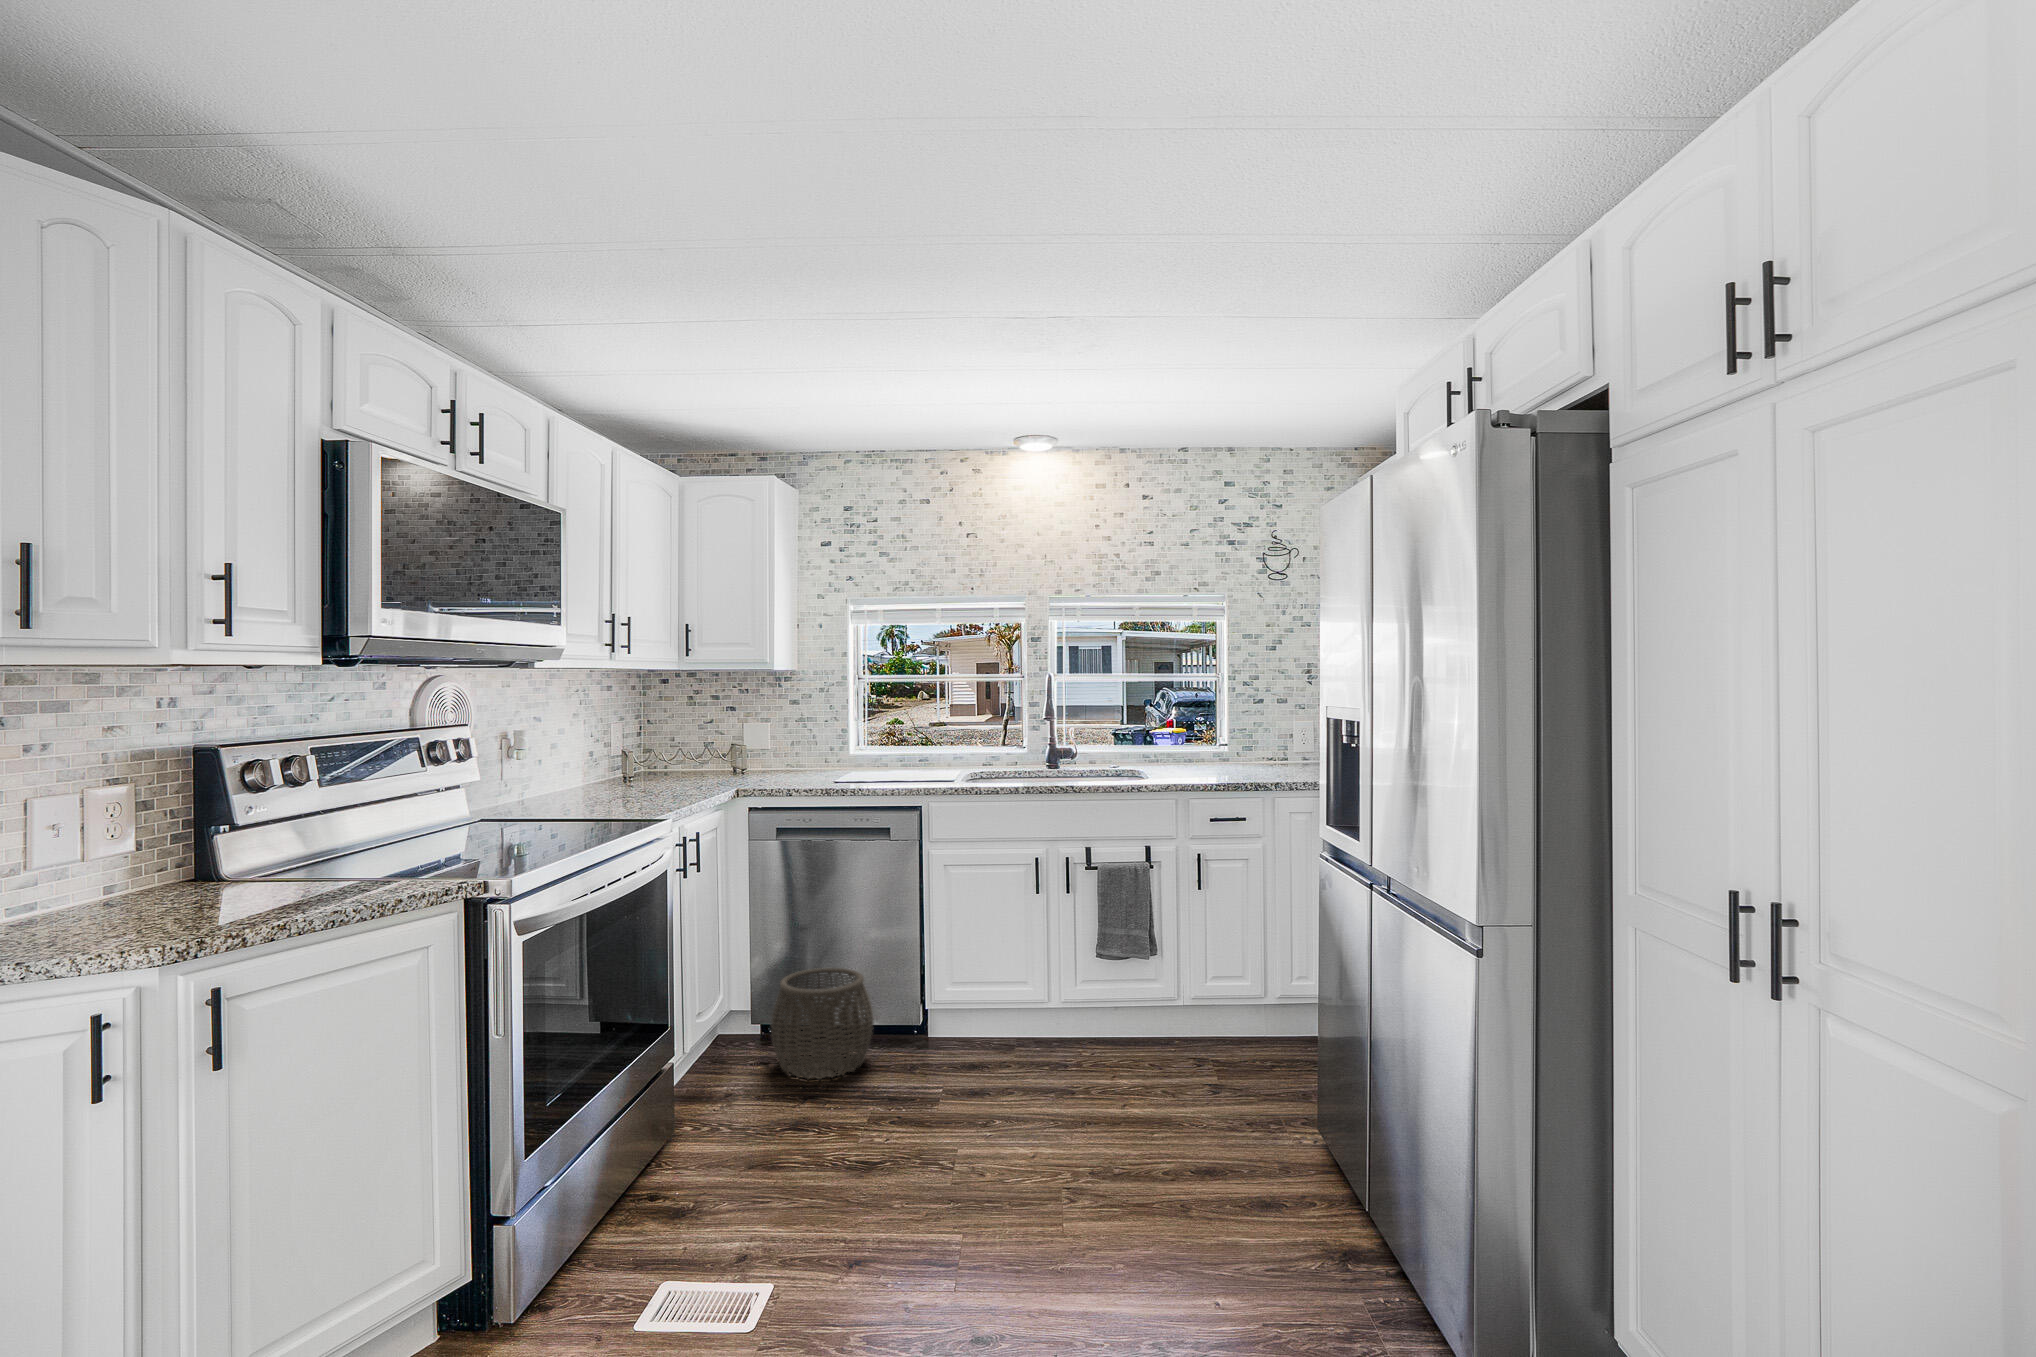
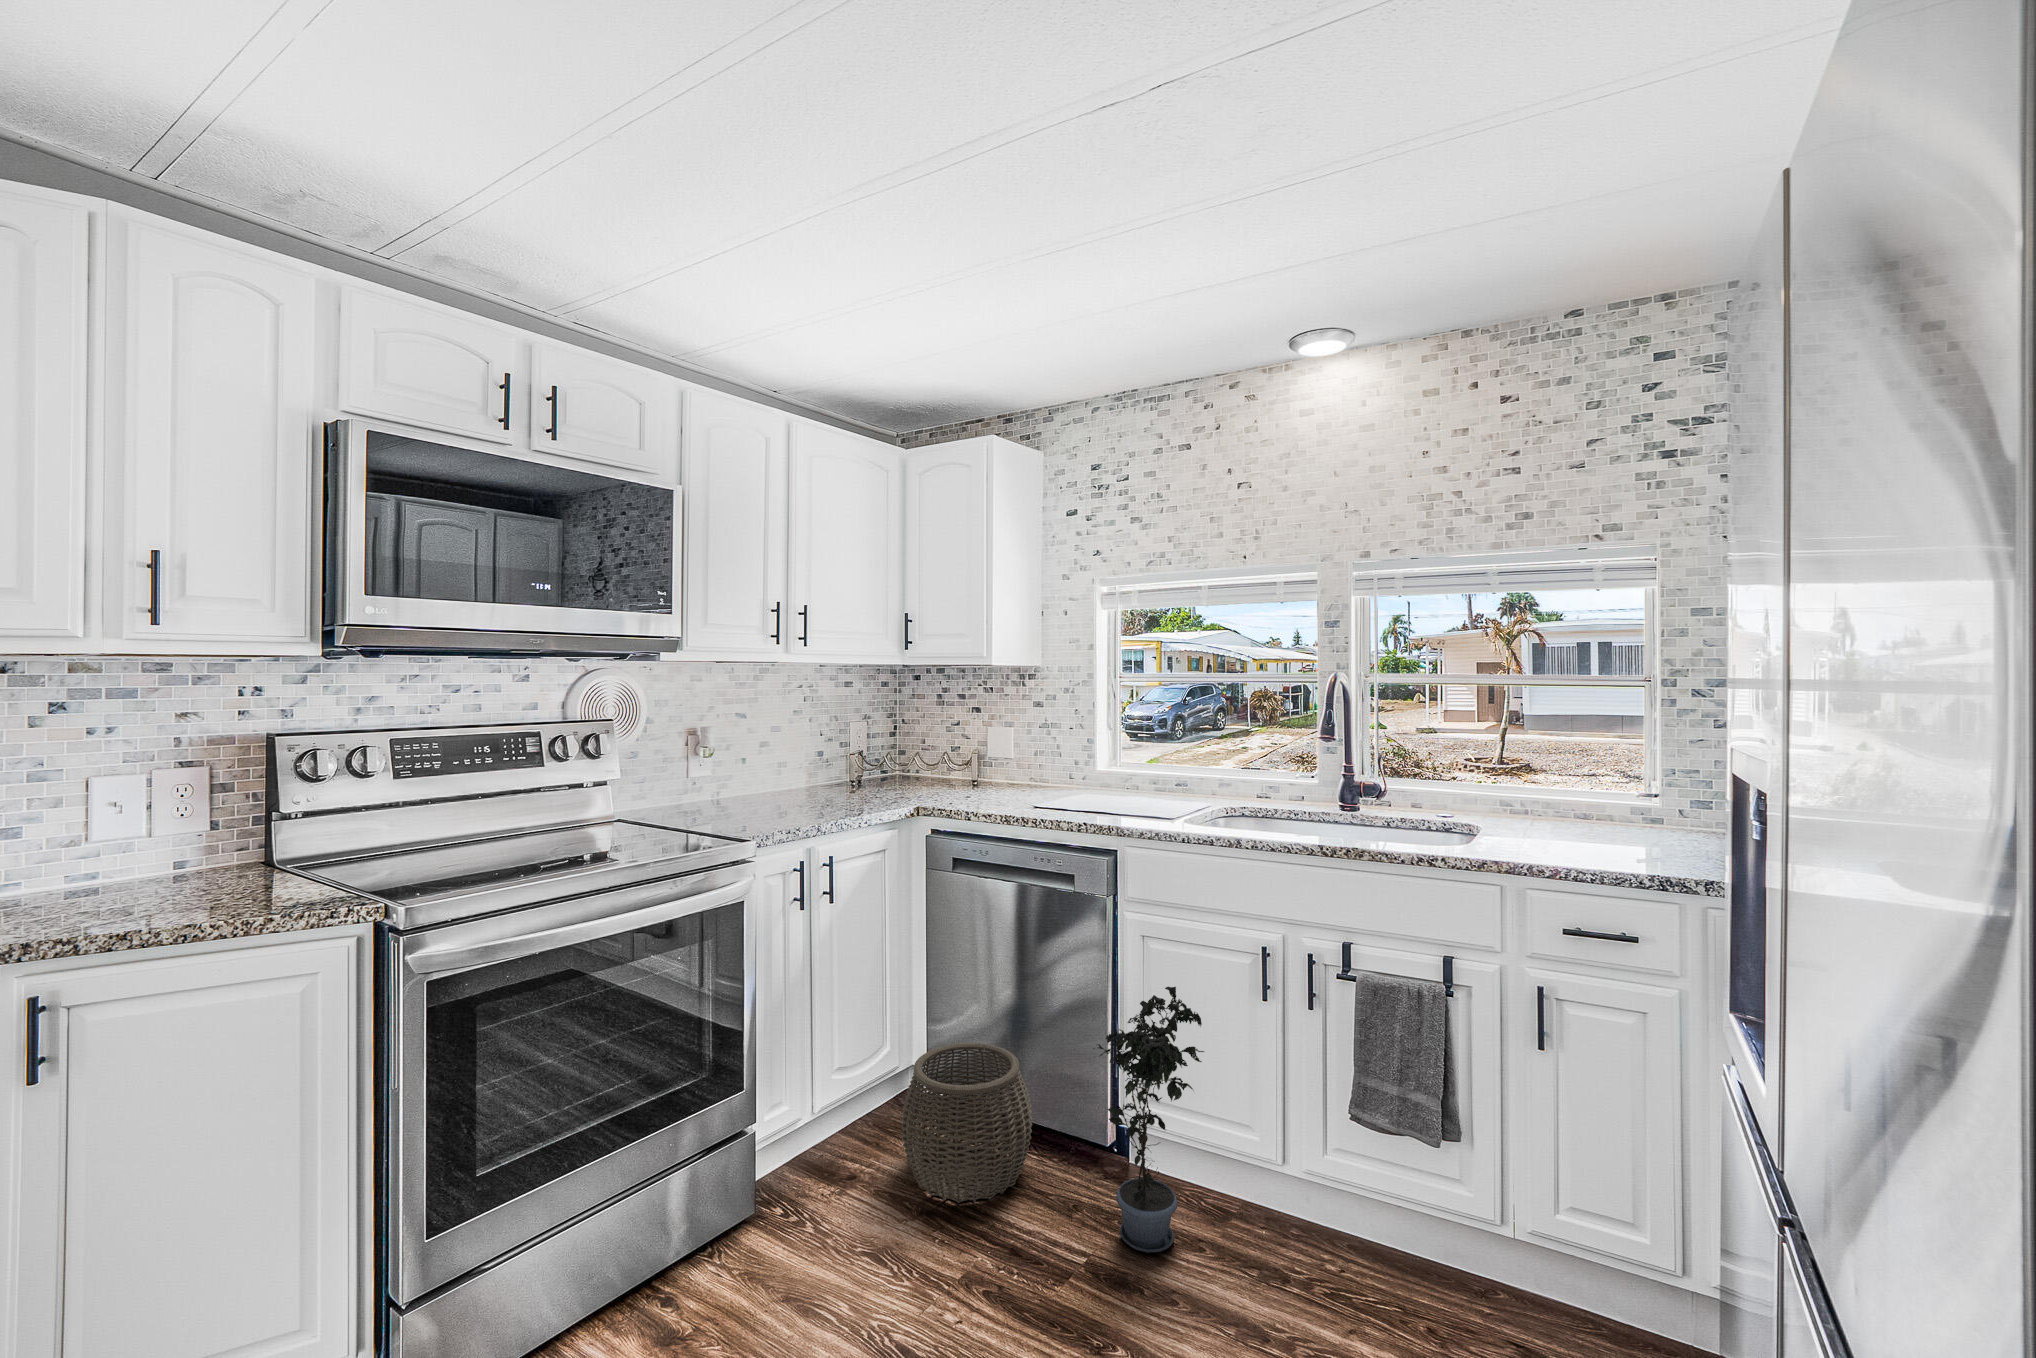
potted plant: none [937,888,1015,1071] -> present [1093,987,1204,1254]

